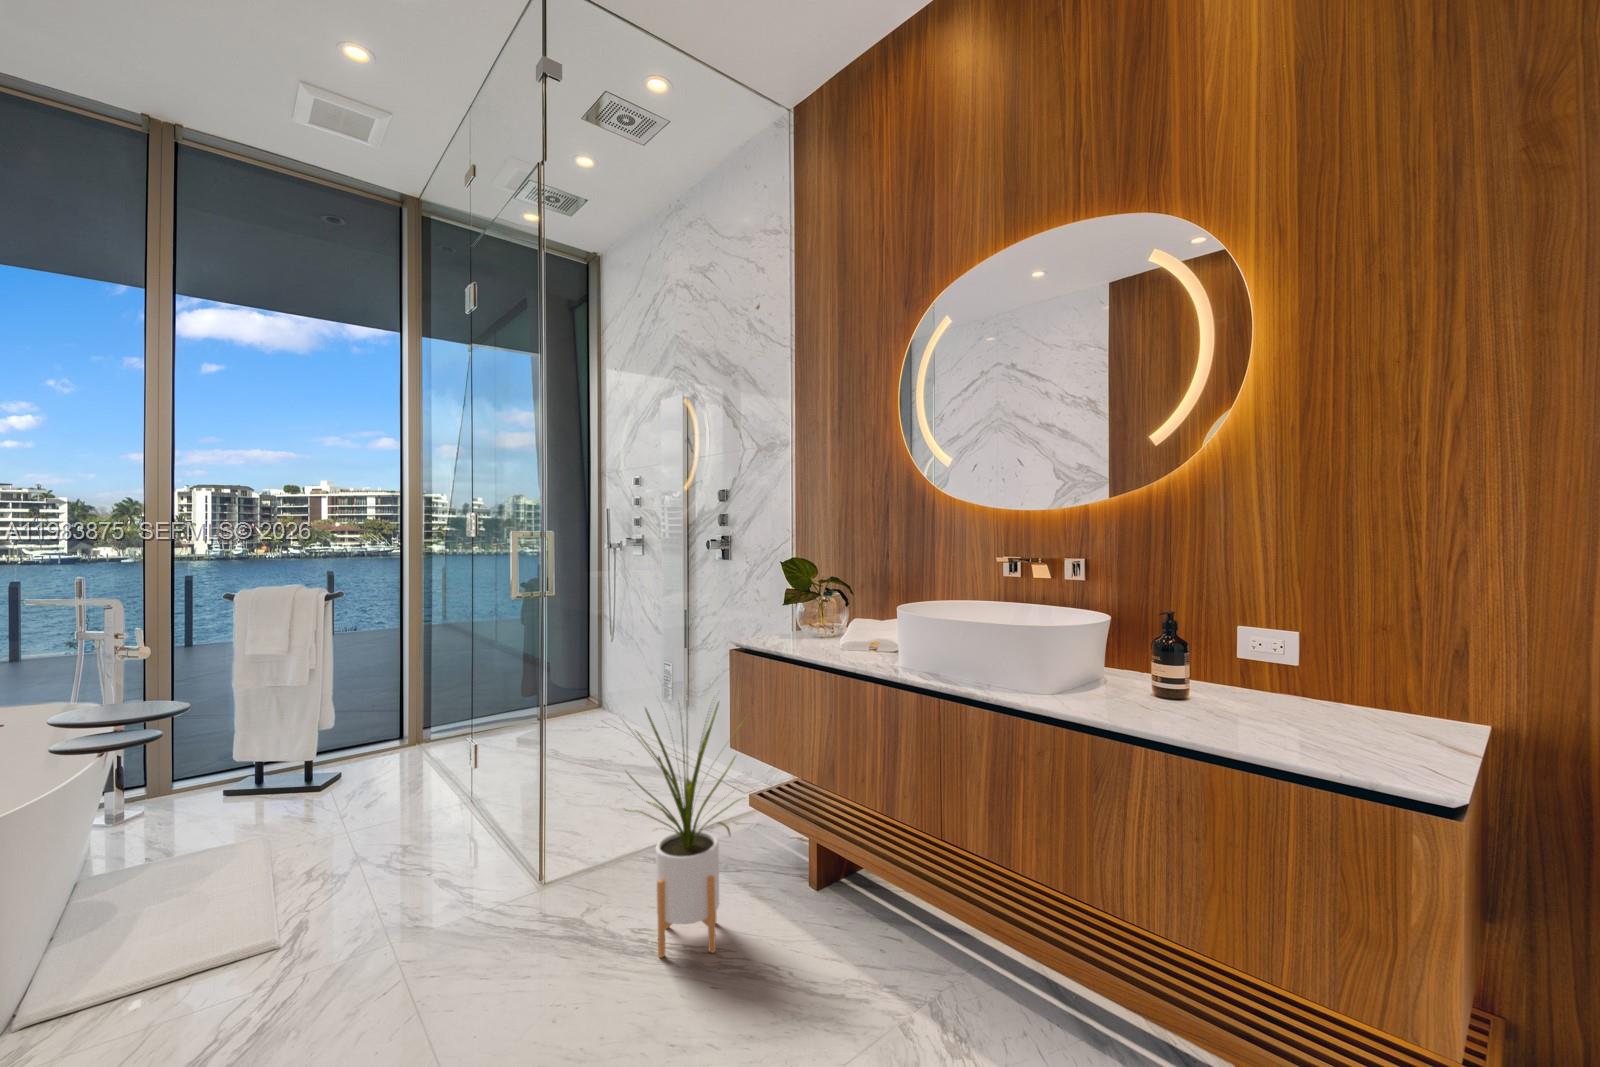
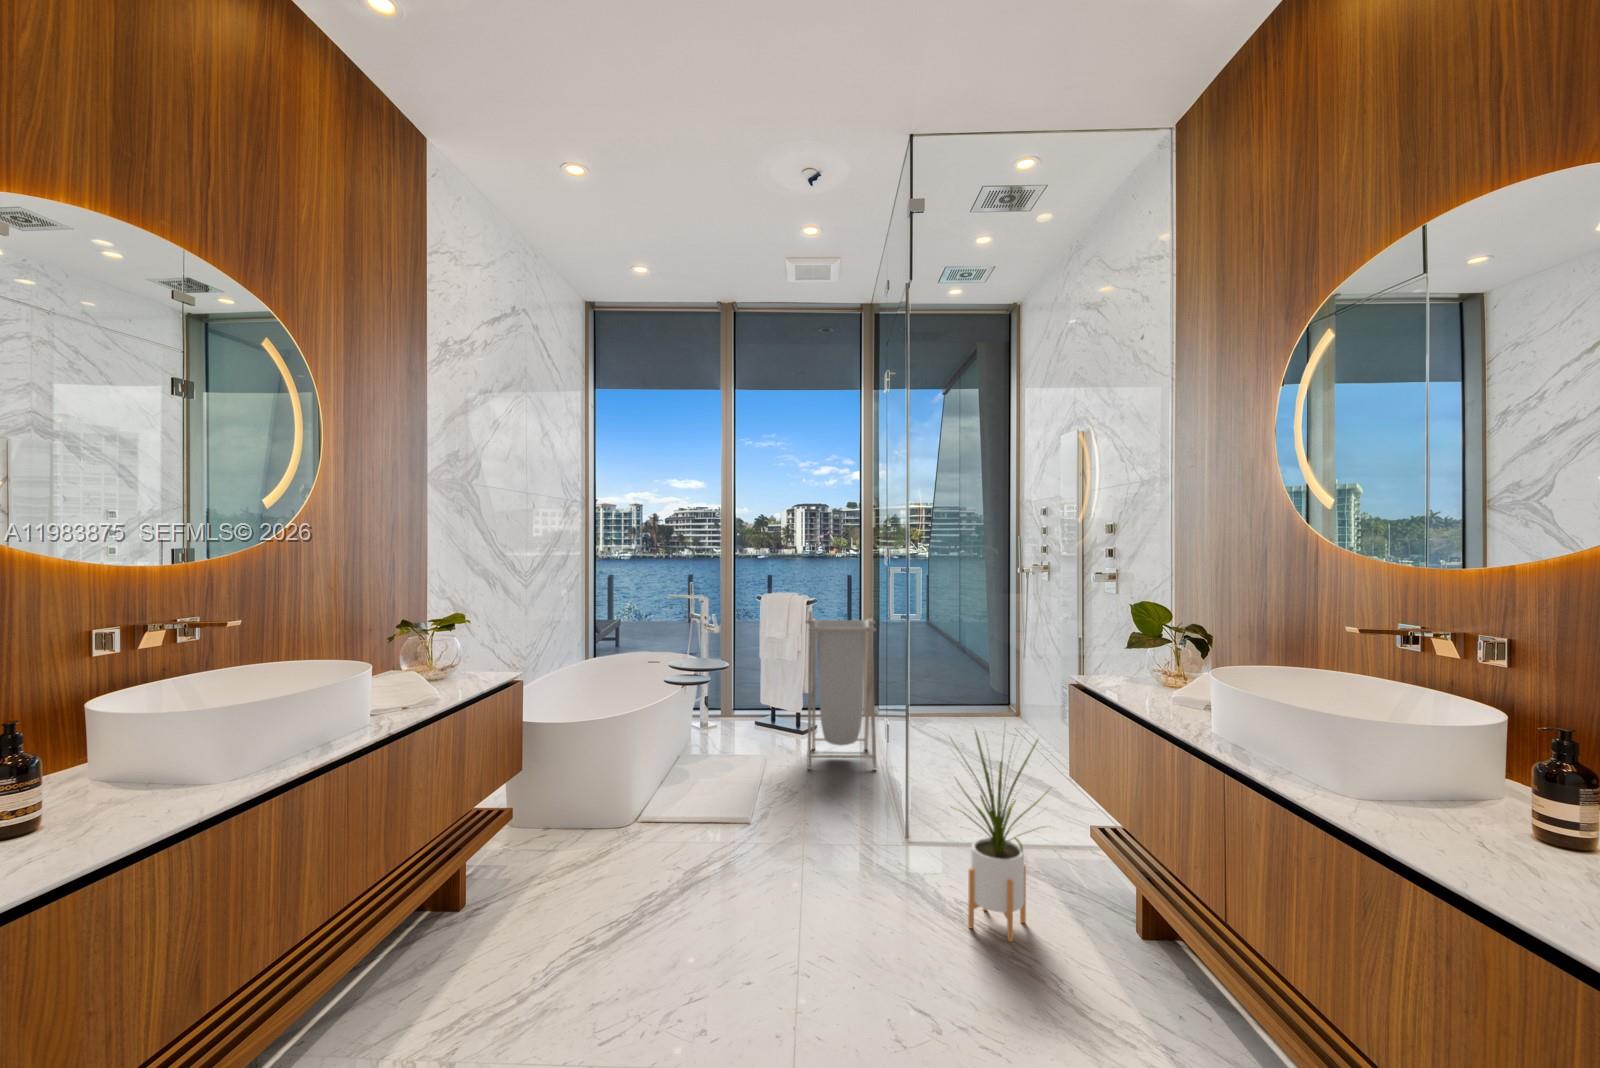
laundry hamper: none [328,605,452,831] -> present [806,611,877,769]

